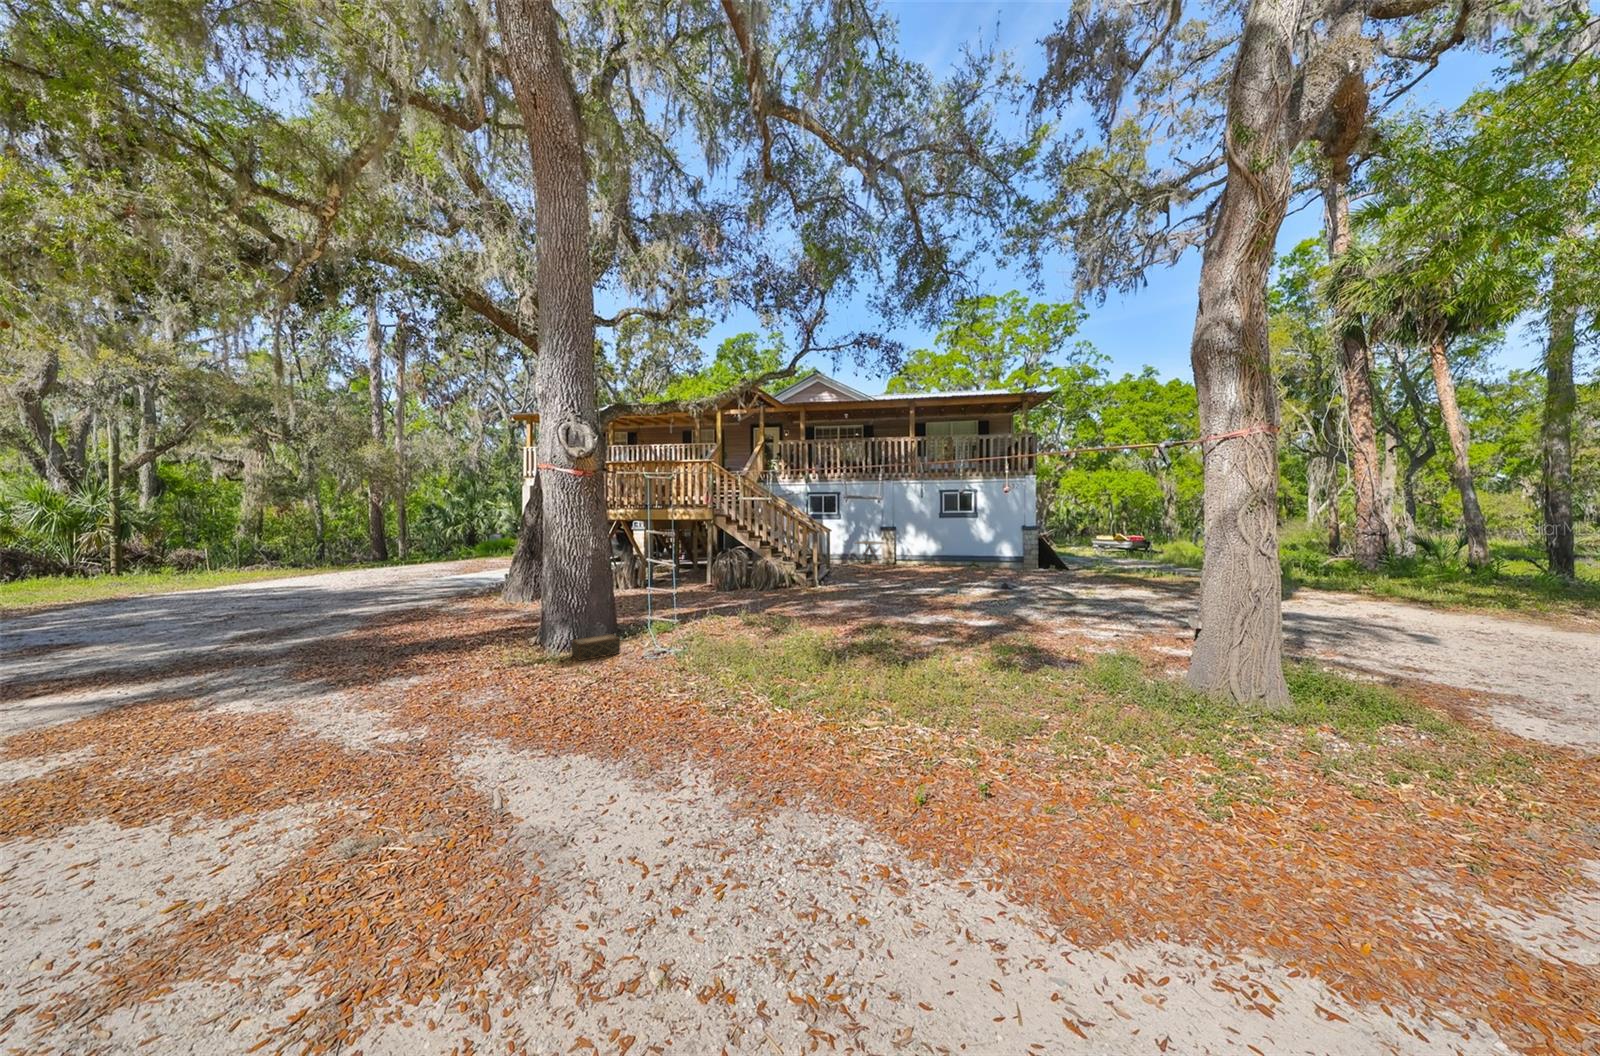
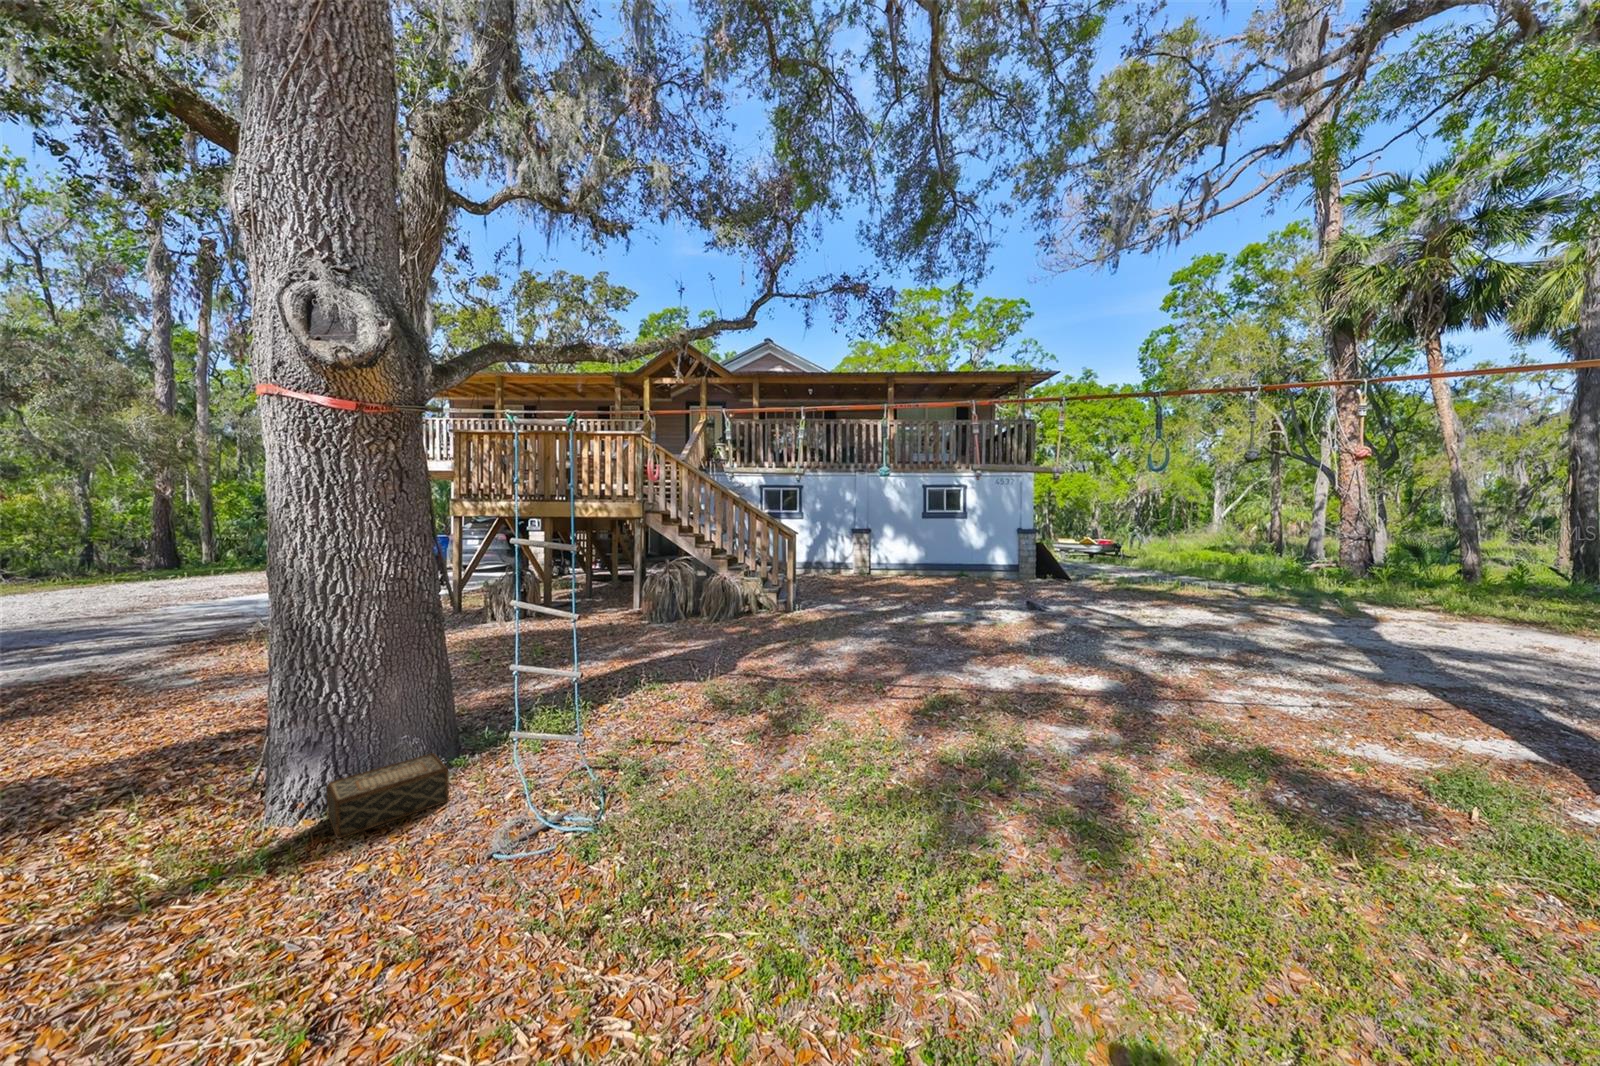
round table: present [855,541,884,561] -> none [820,547,858,576]

